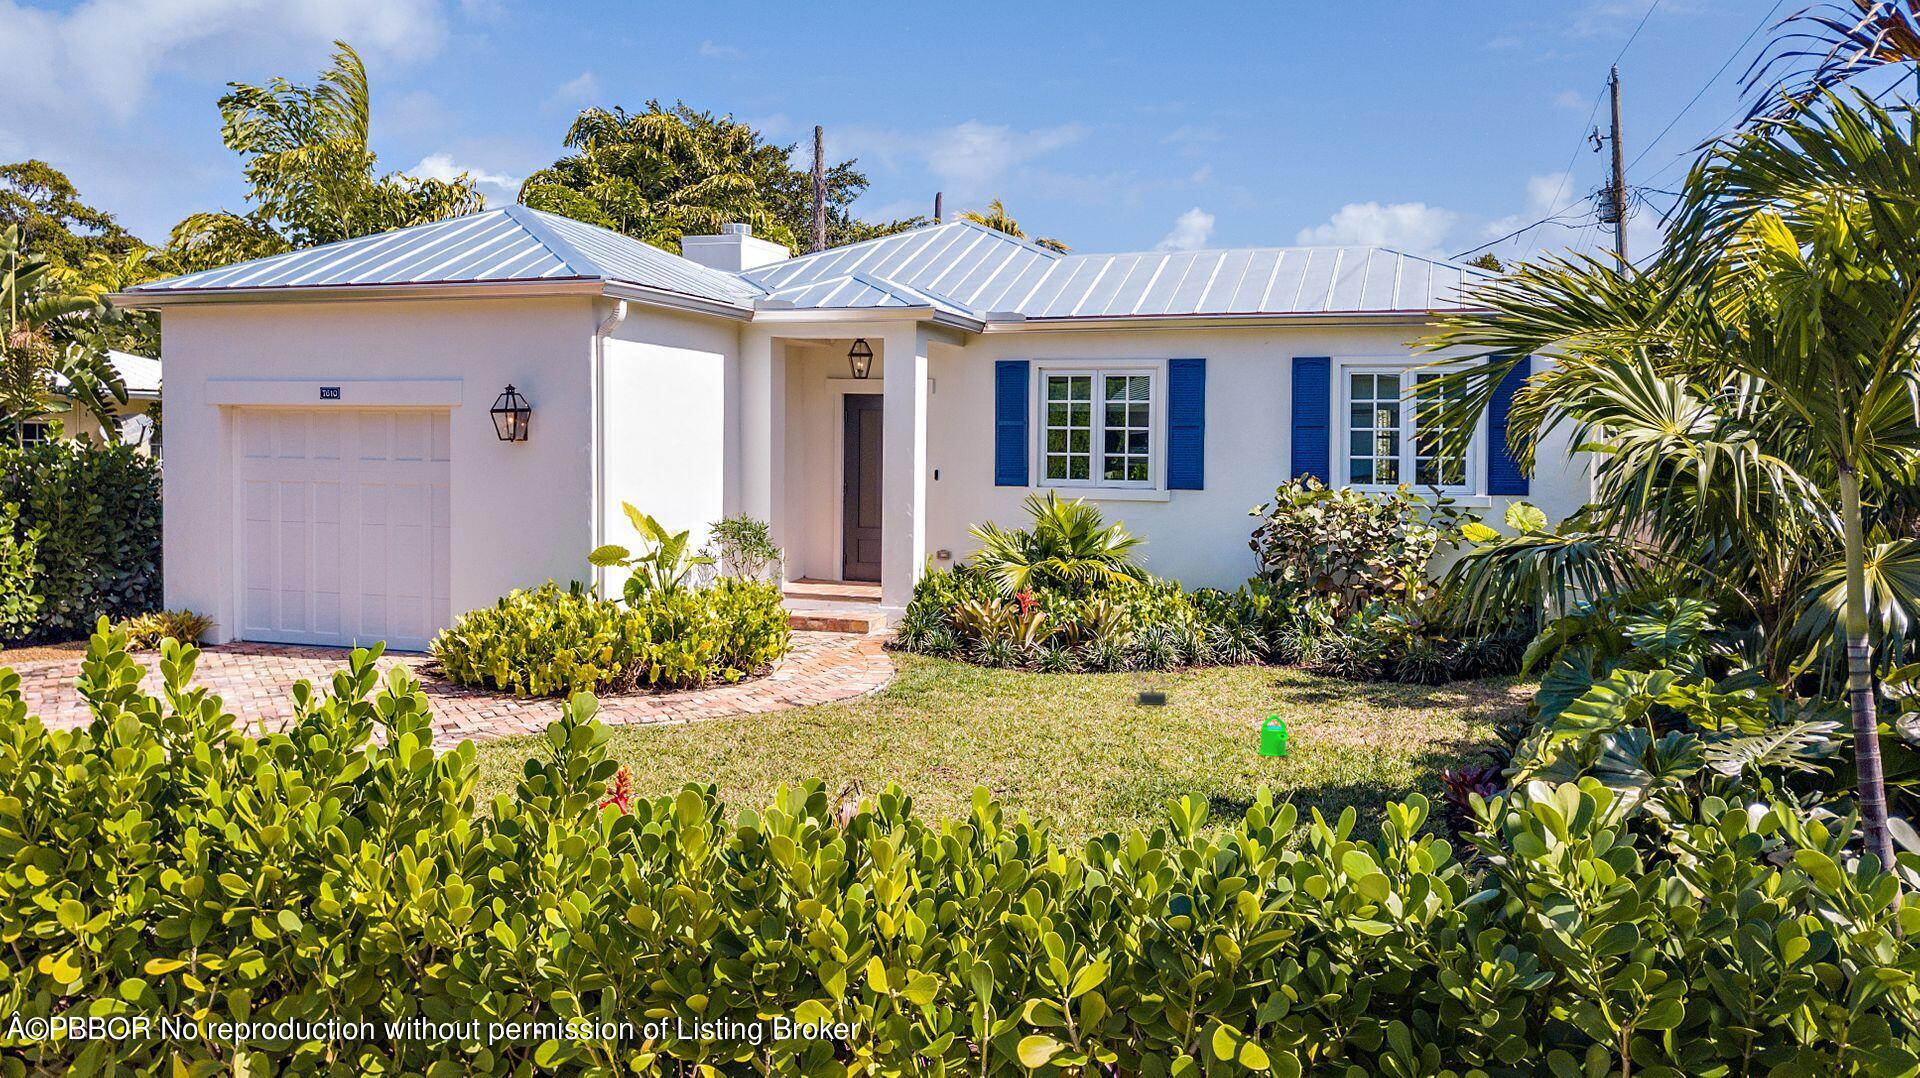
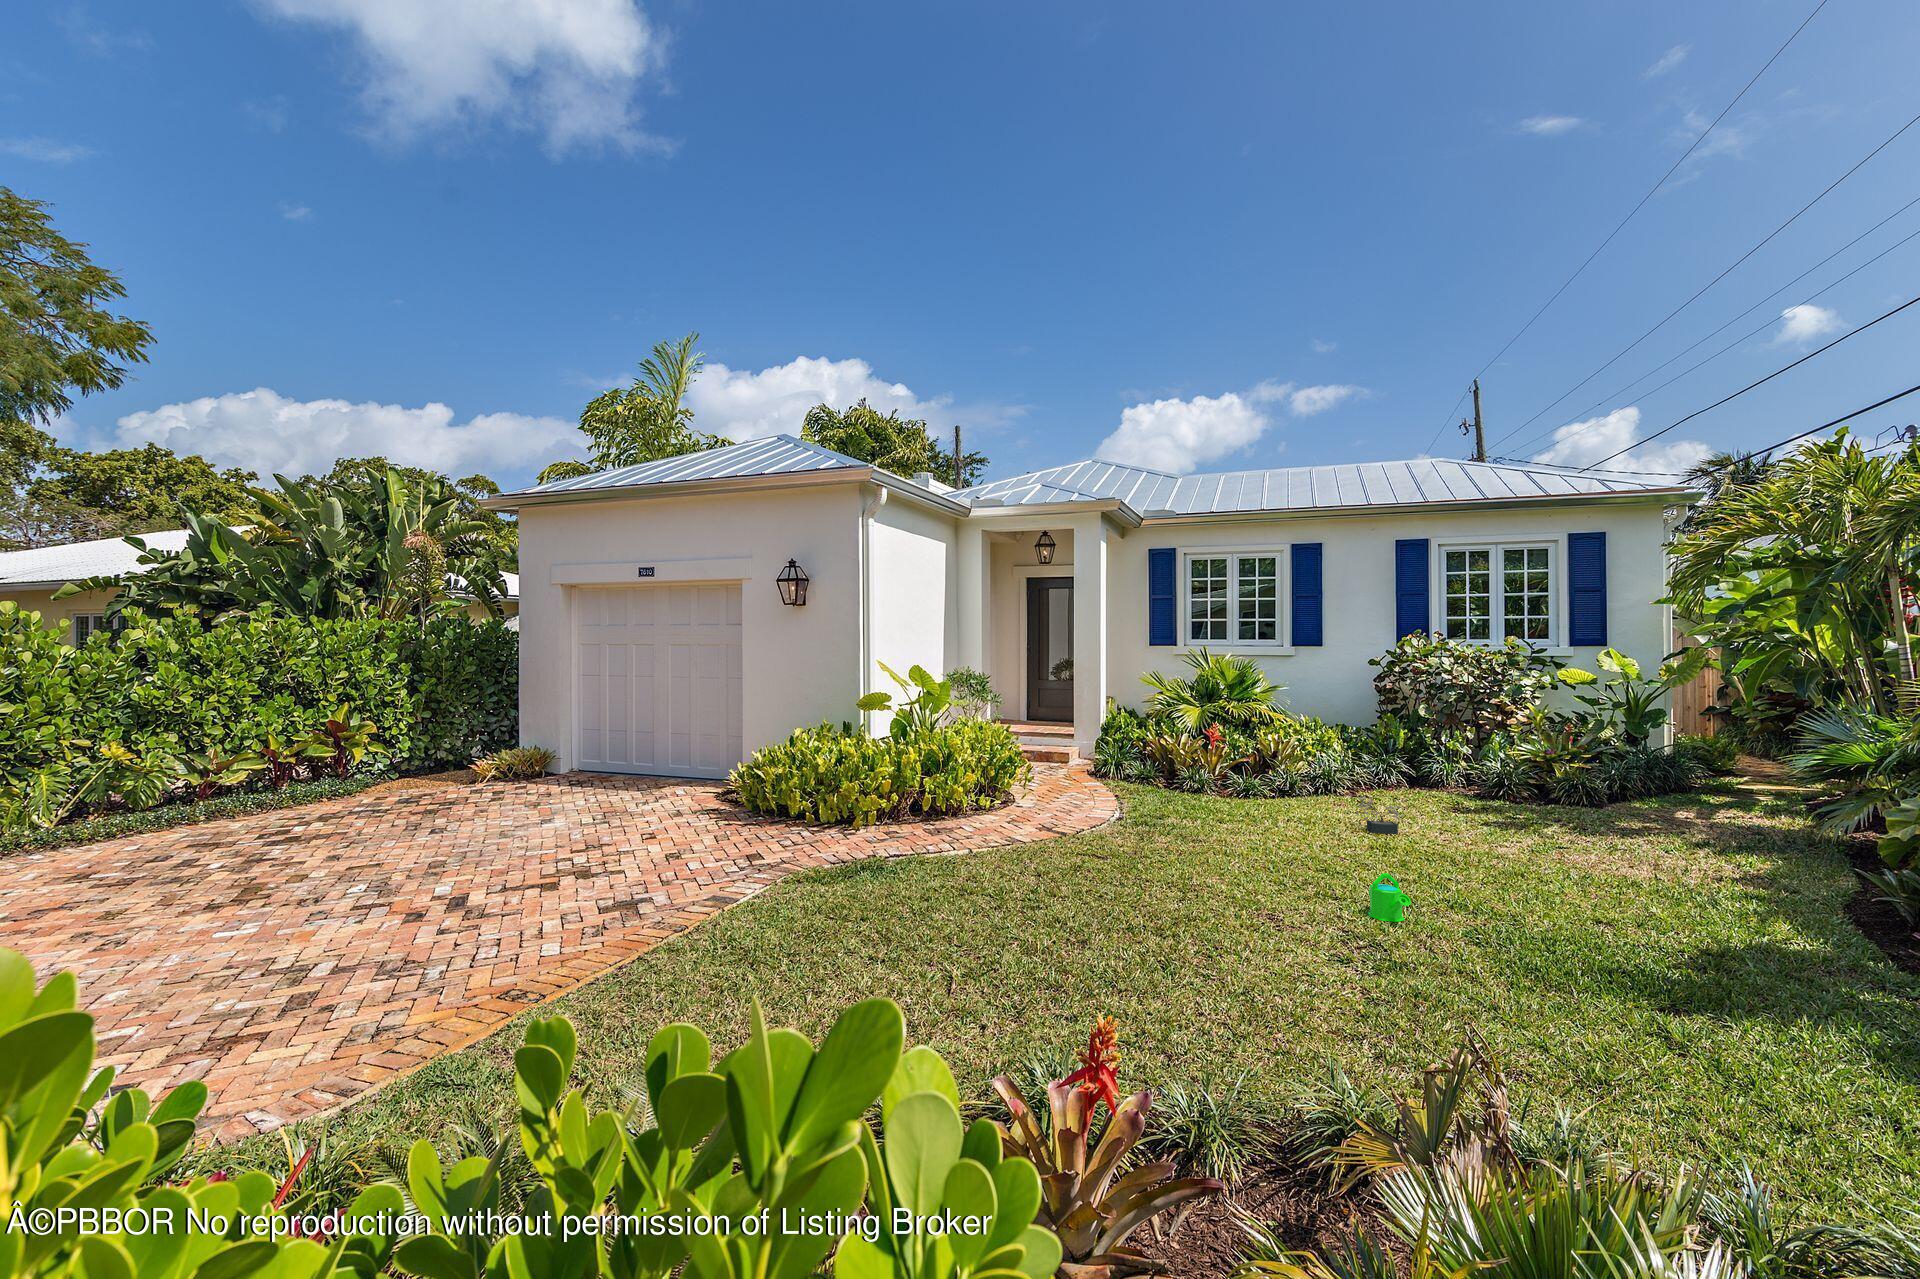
watering can: present [1259,715,1288,756] -> present [1367,873,1411,922]

